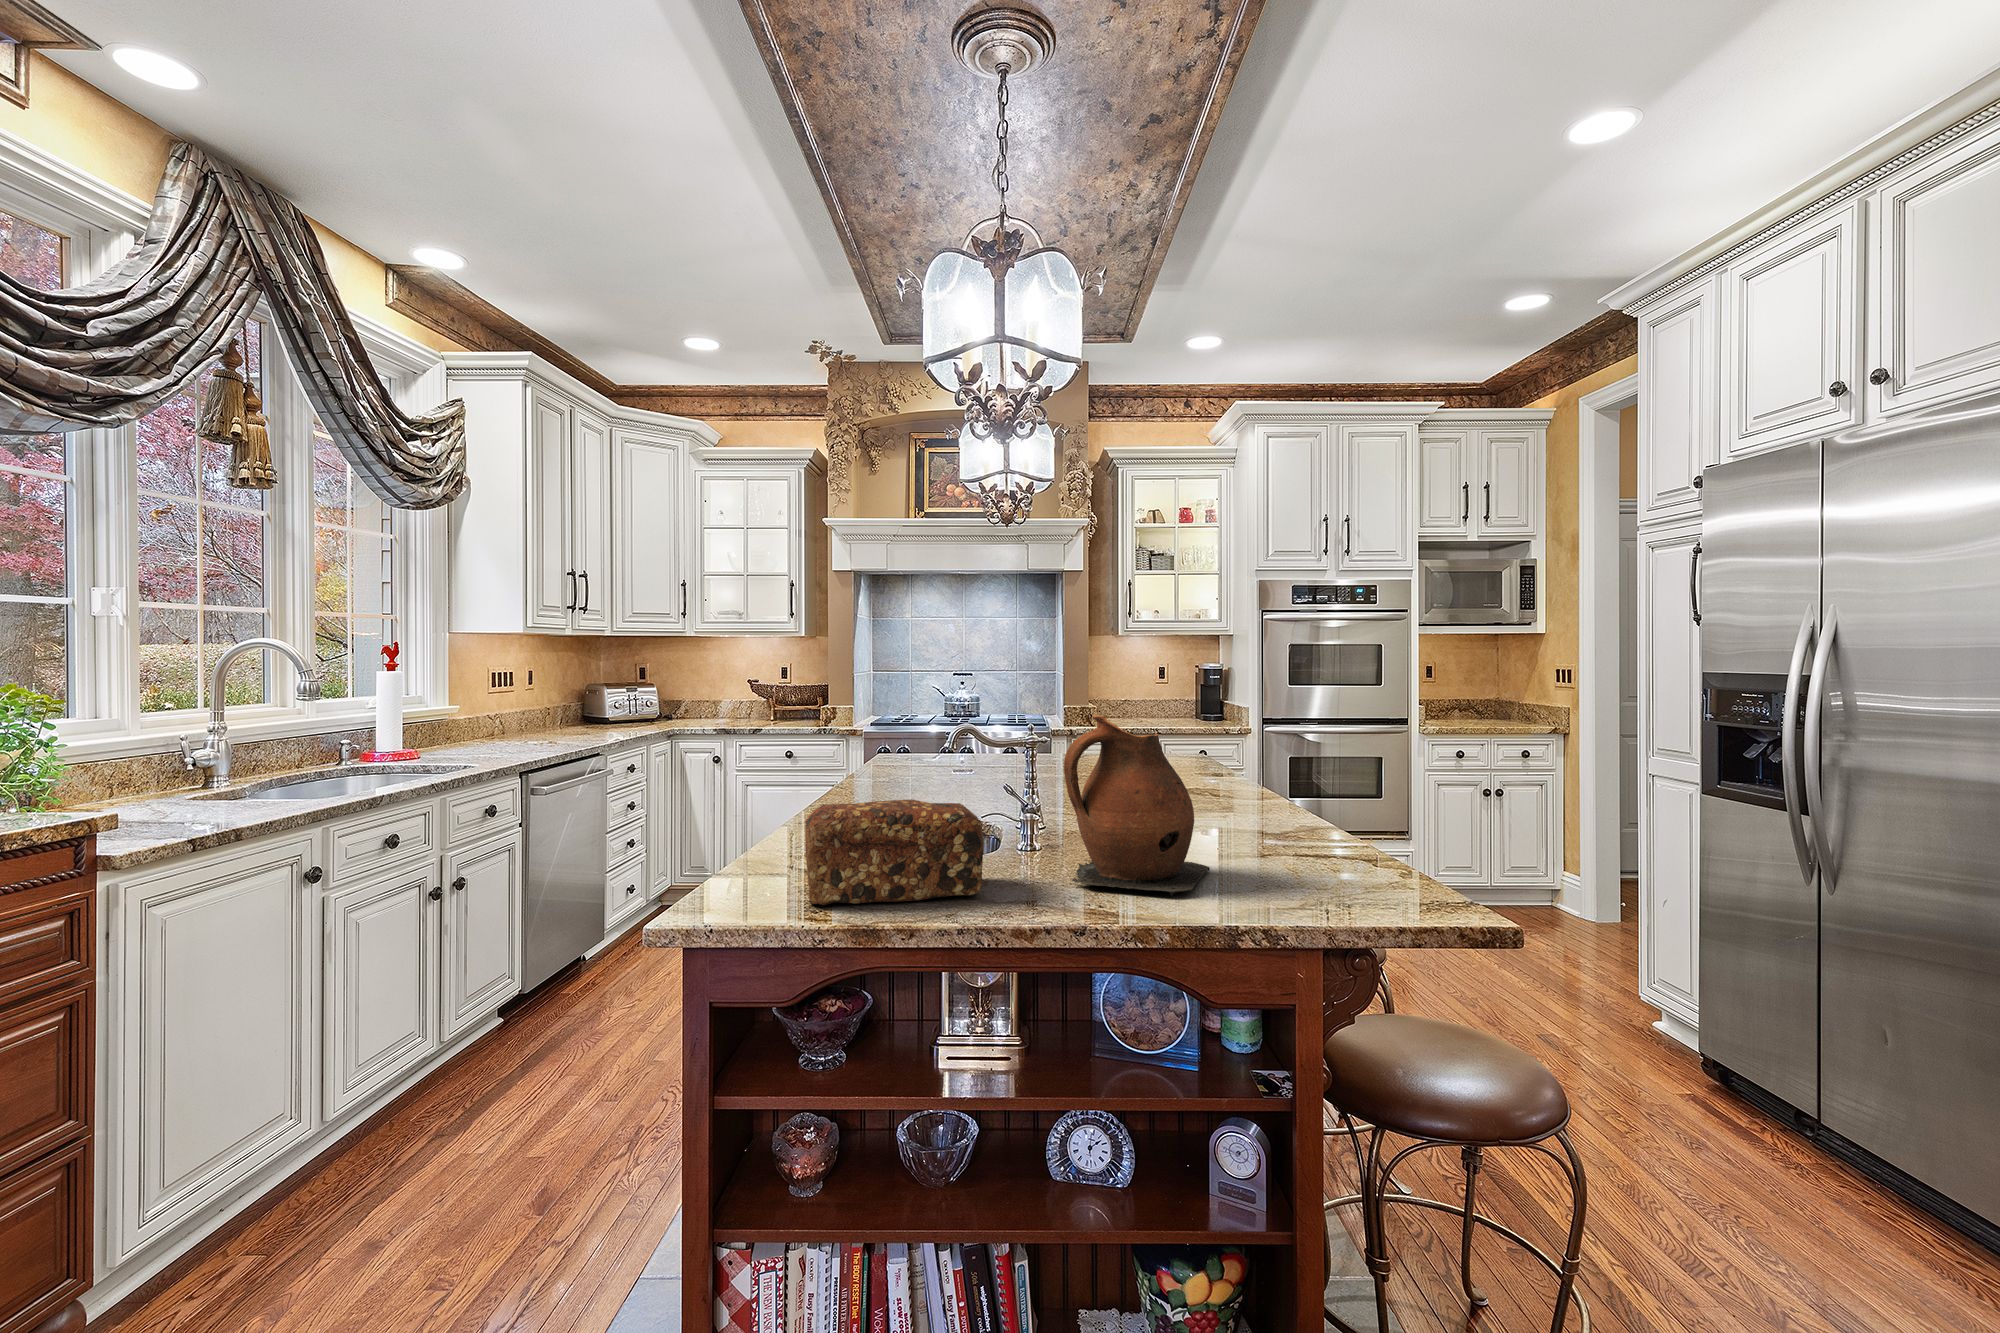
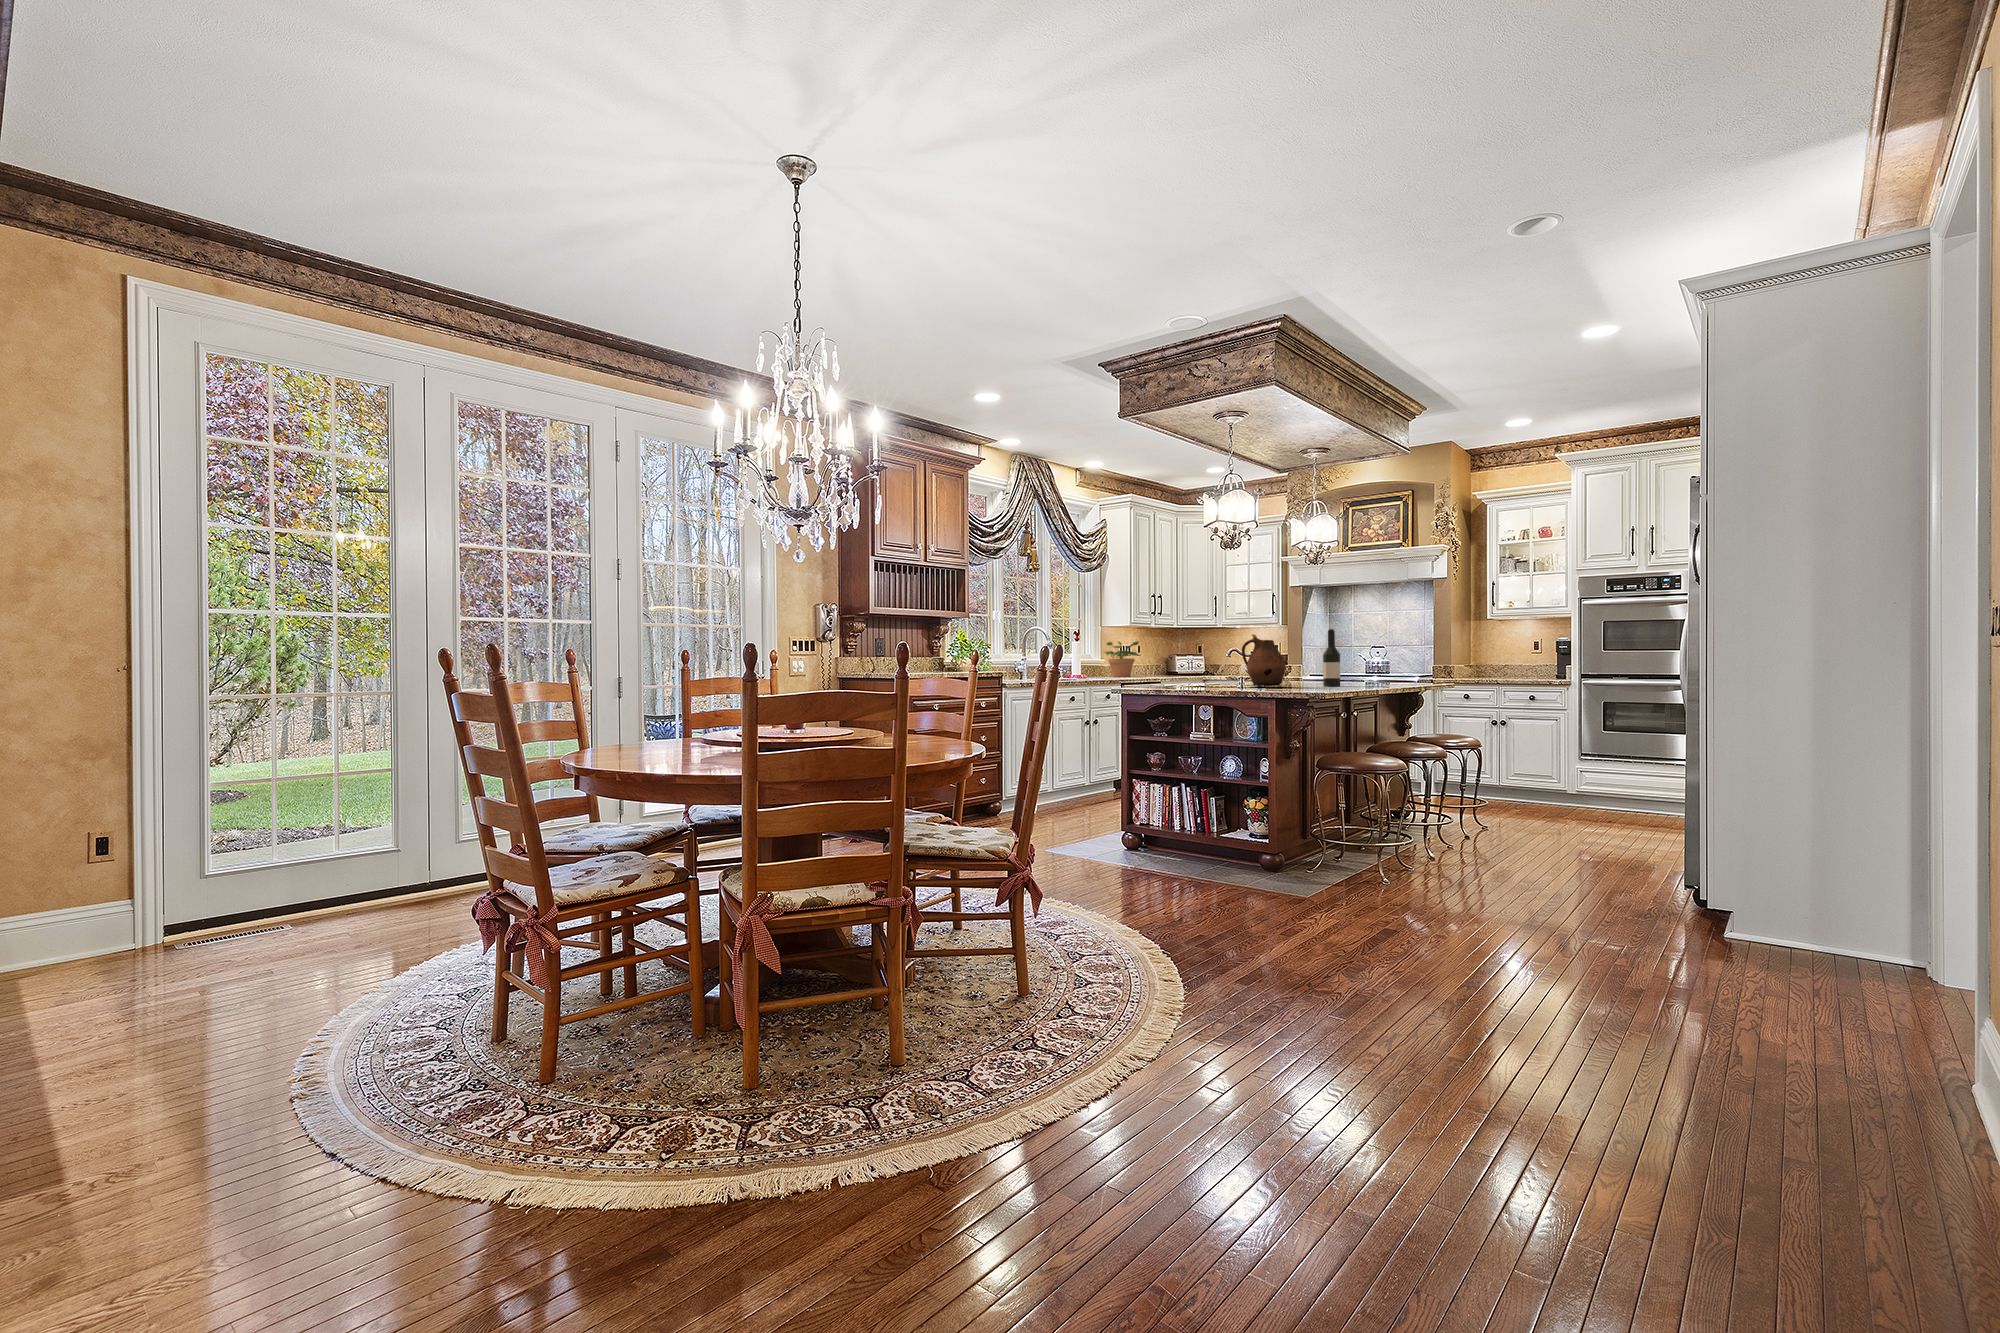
potted plant: none [461,668,560,748] -> present [1104,641,1139,677]
wine bottle: none [1246,696,1291,858] -> present [1323,629,1340,686]
bread loaf: present [805,799,983,906] -> none [1161,661,1217,687]

